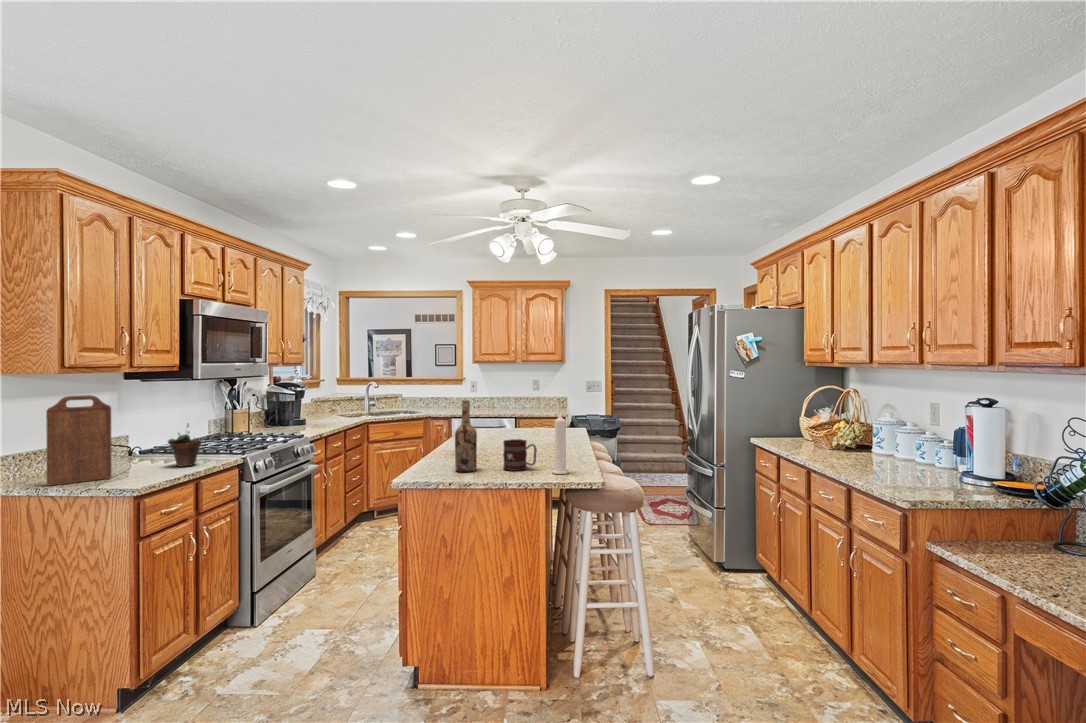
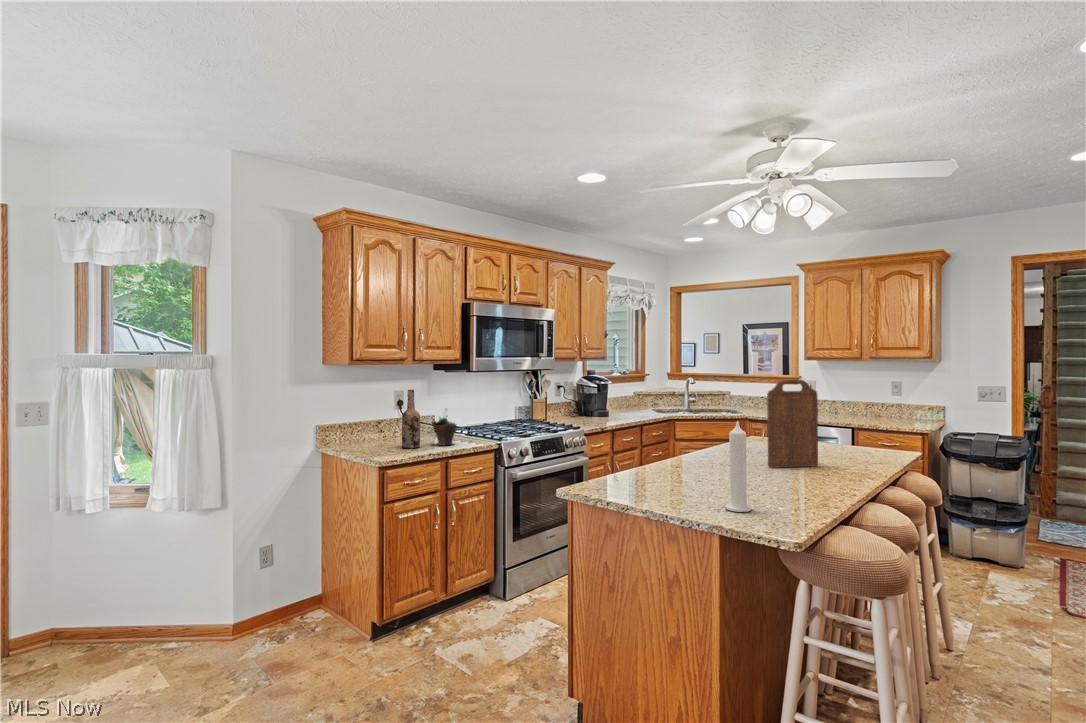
cutting board: present [46,395,111,486] -> present [767,380,818,467]
wine bottle: present [455,401,477,472] -> present [402,390,420,448]
mug: present [503,439,537,471] -> none [678,453,718,496]

